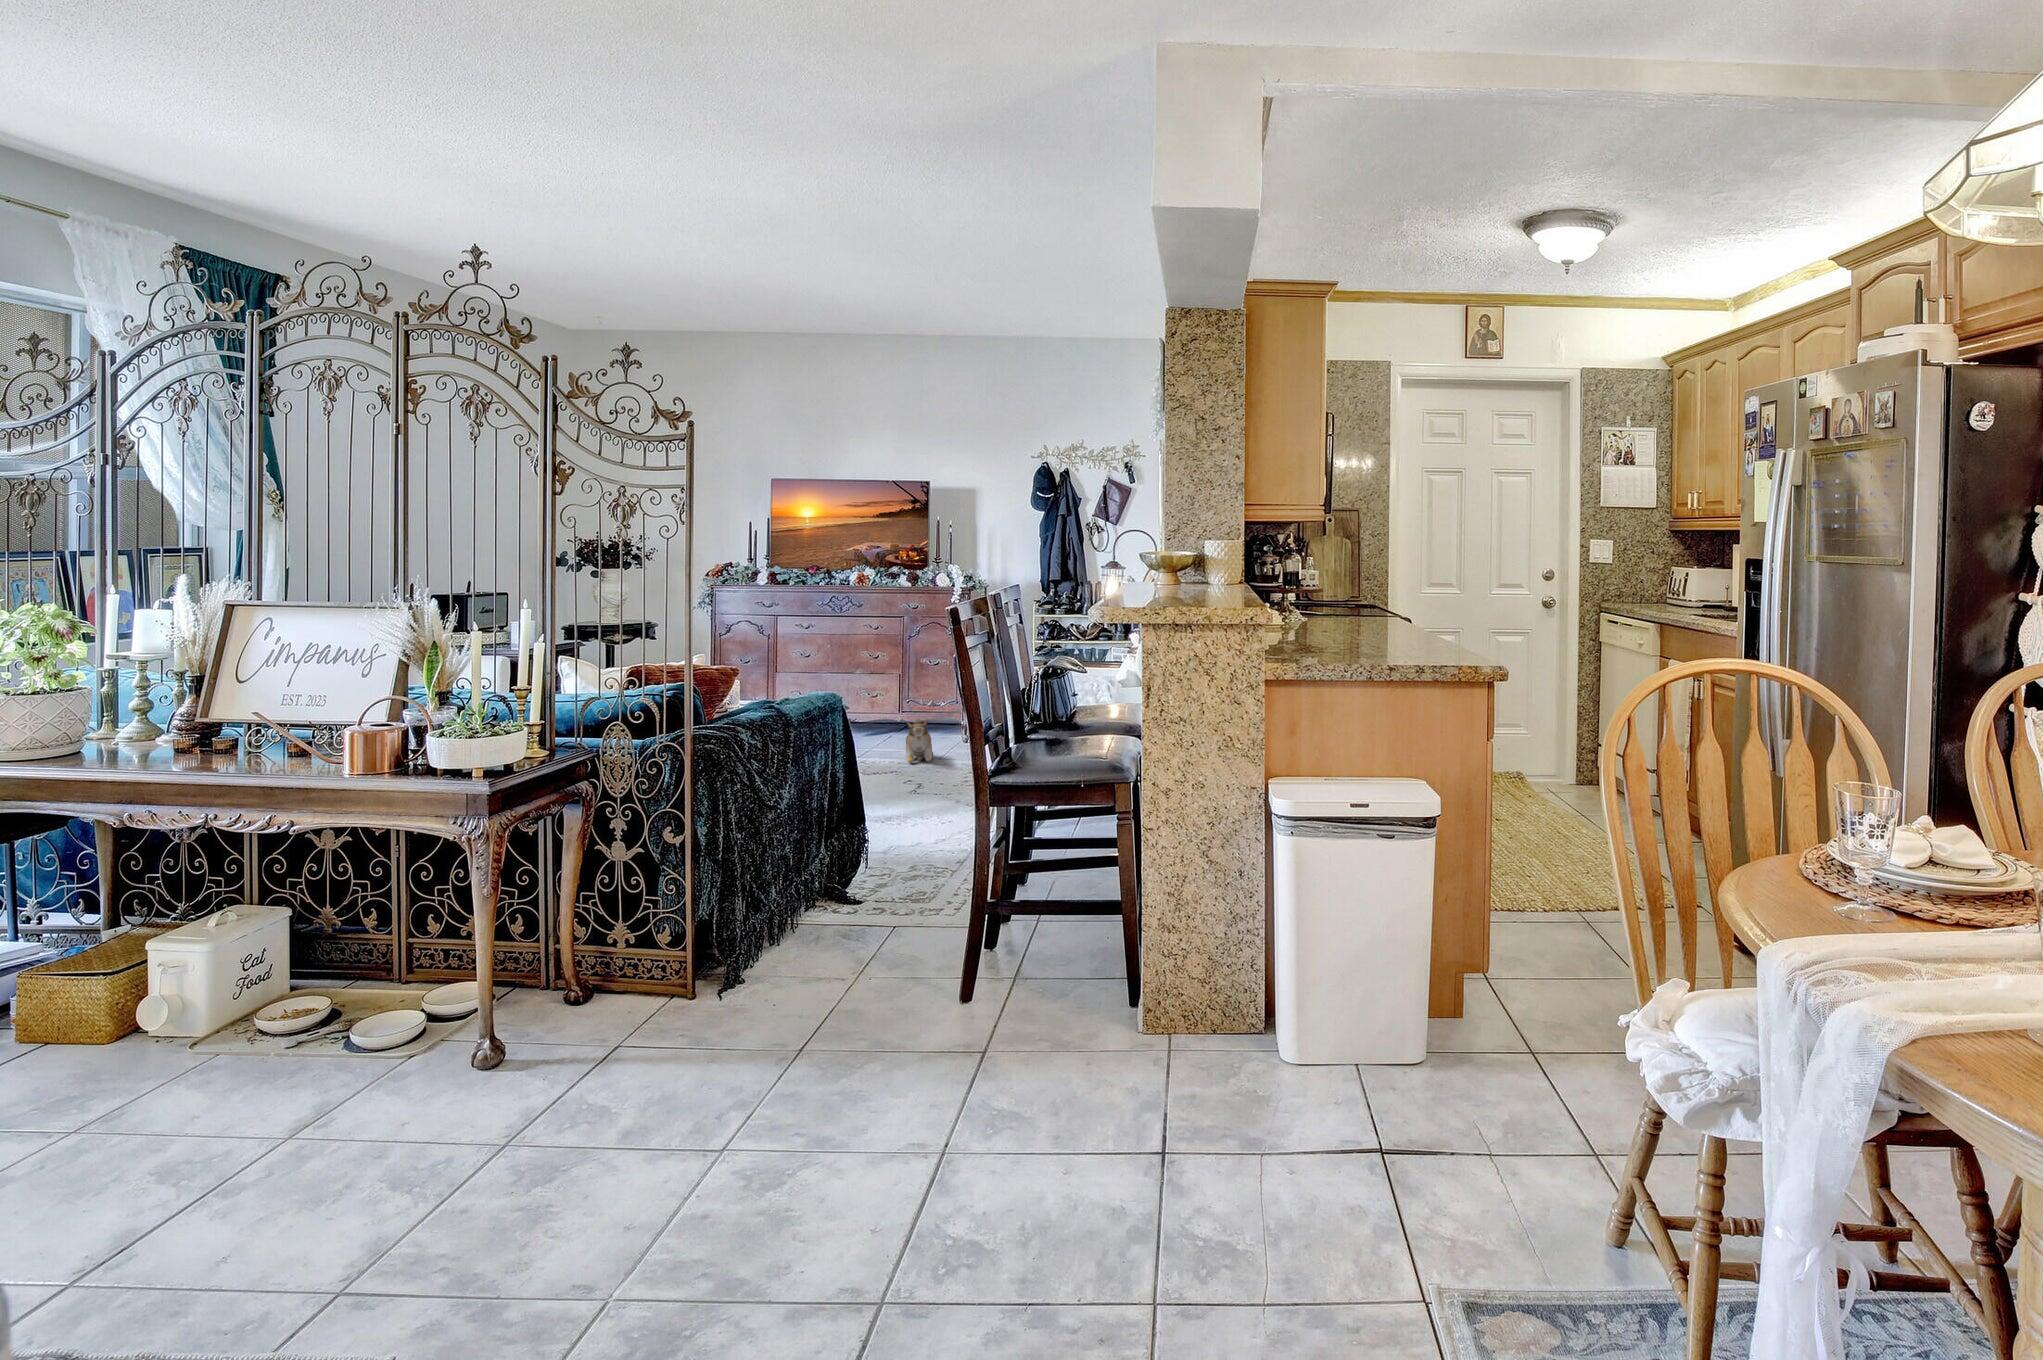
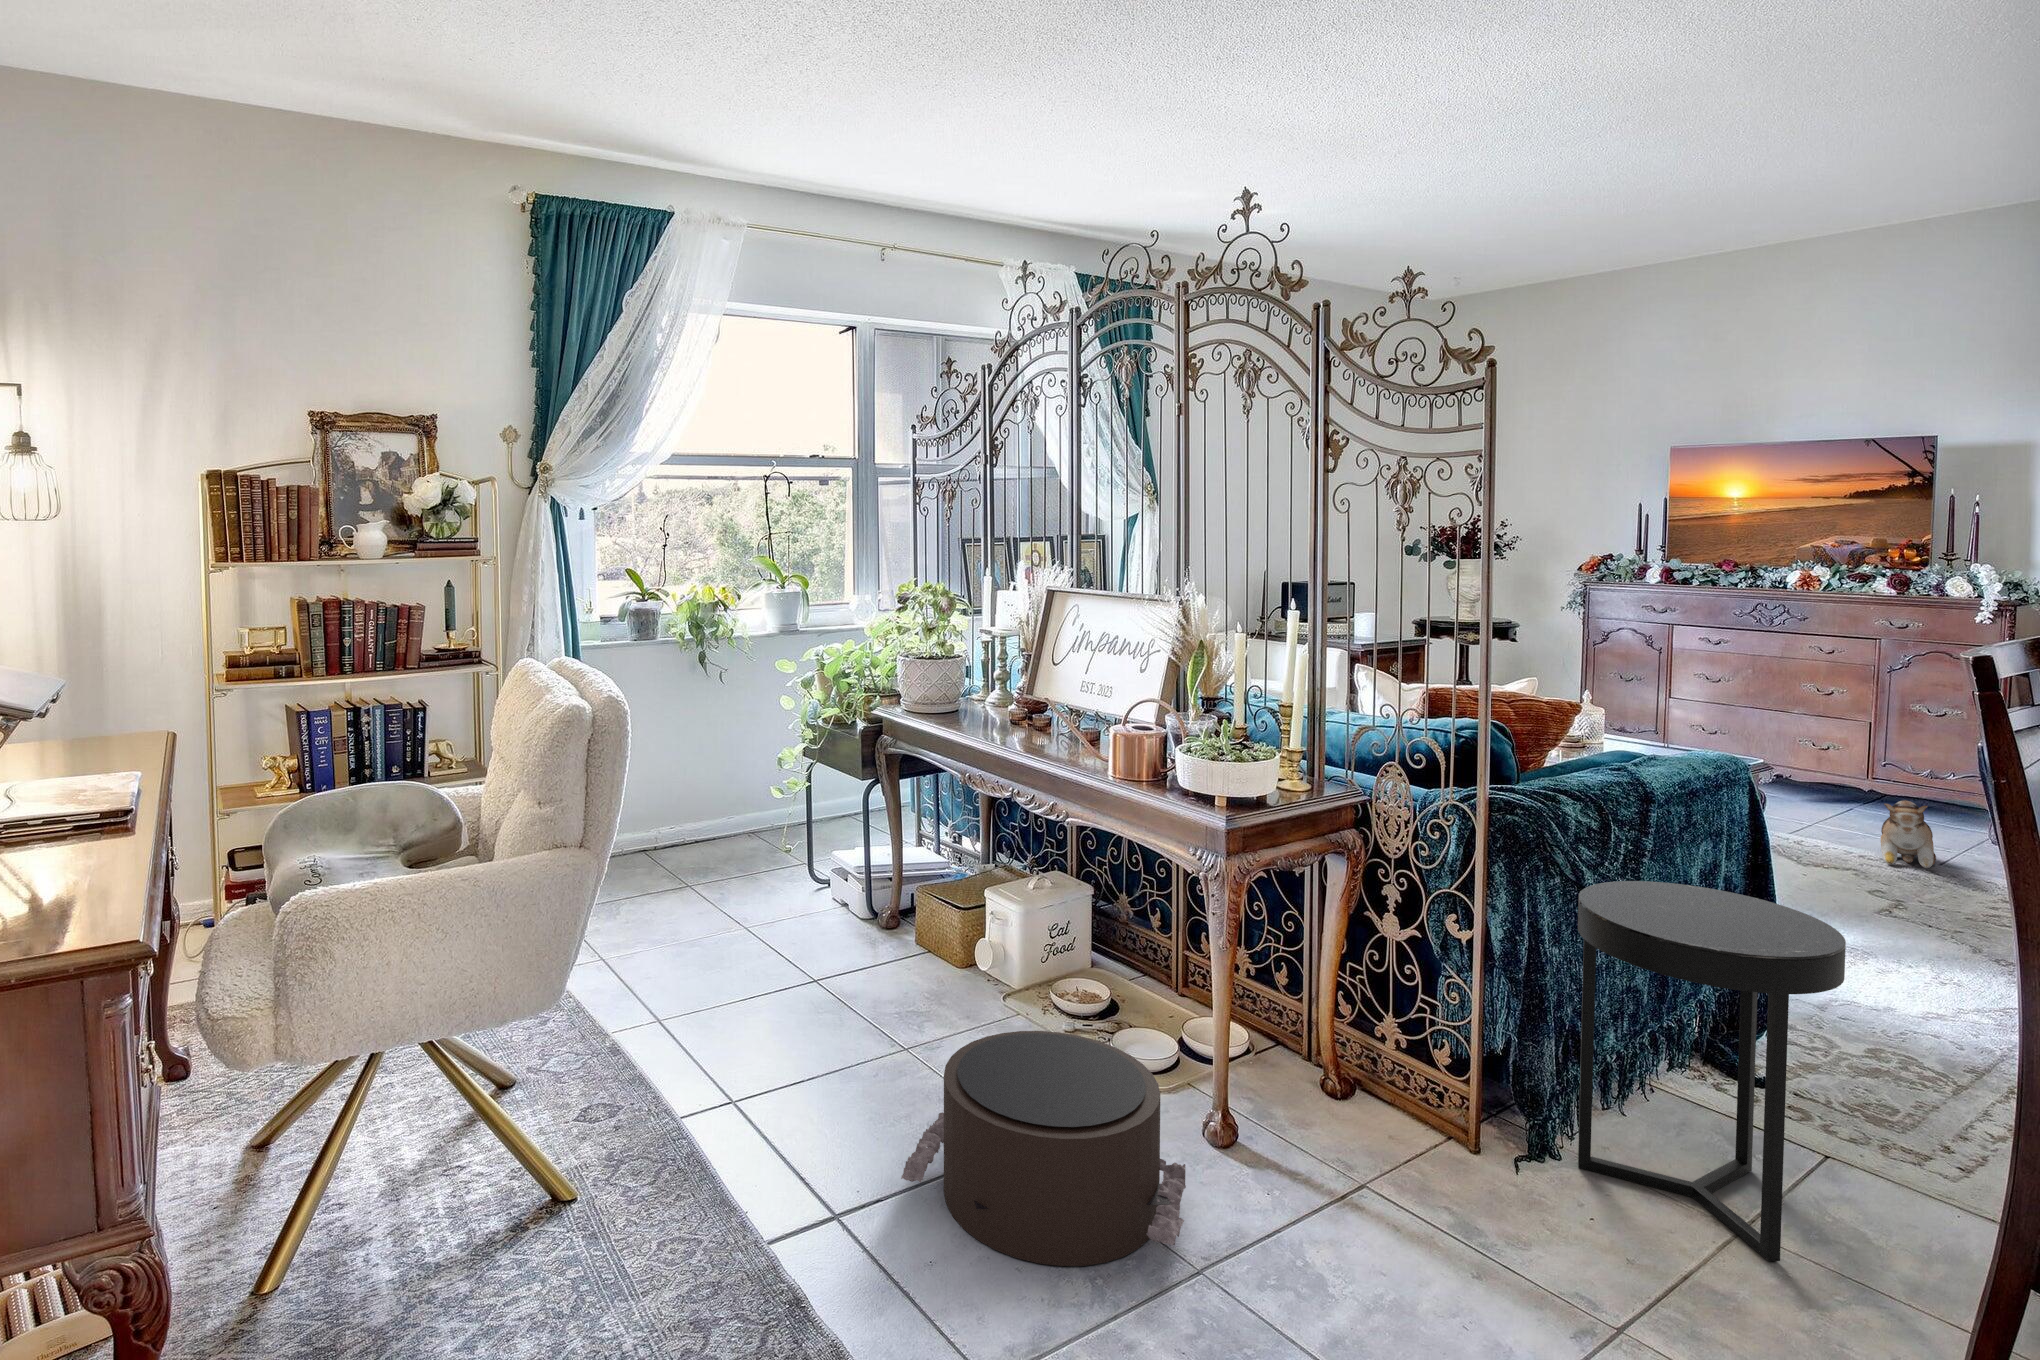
side table: none [751,772,894,986] -> present [1578,881,1846,1261]
pouf: none [151,1014,480,1228] -> present [901,1031,1186,1266]

